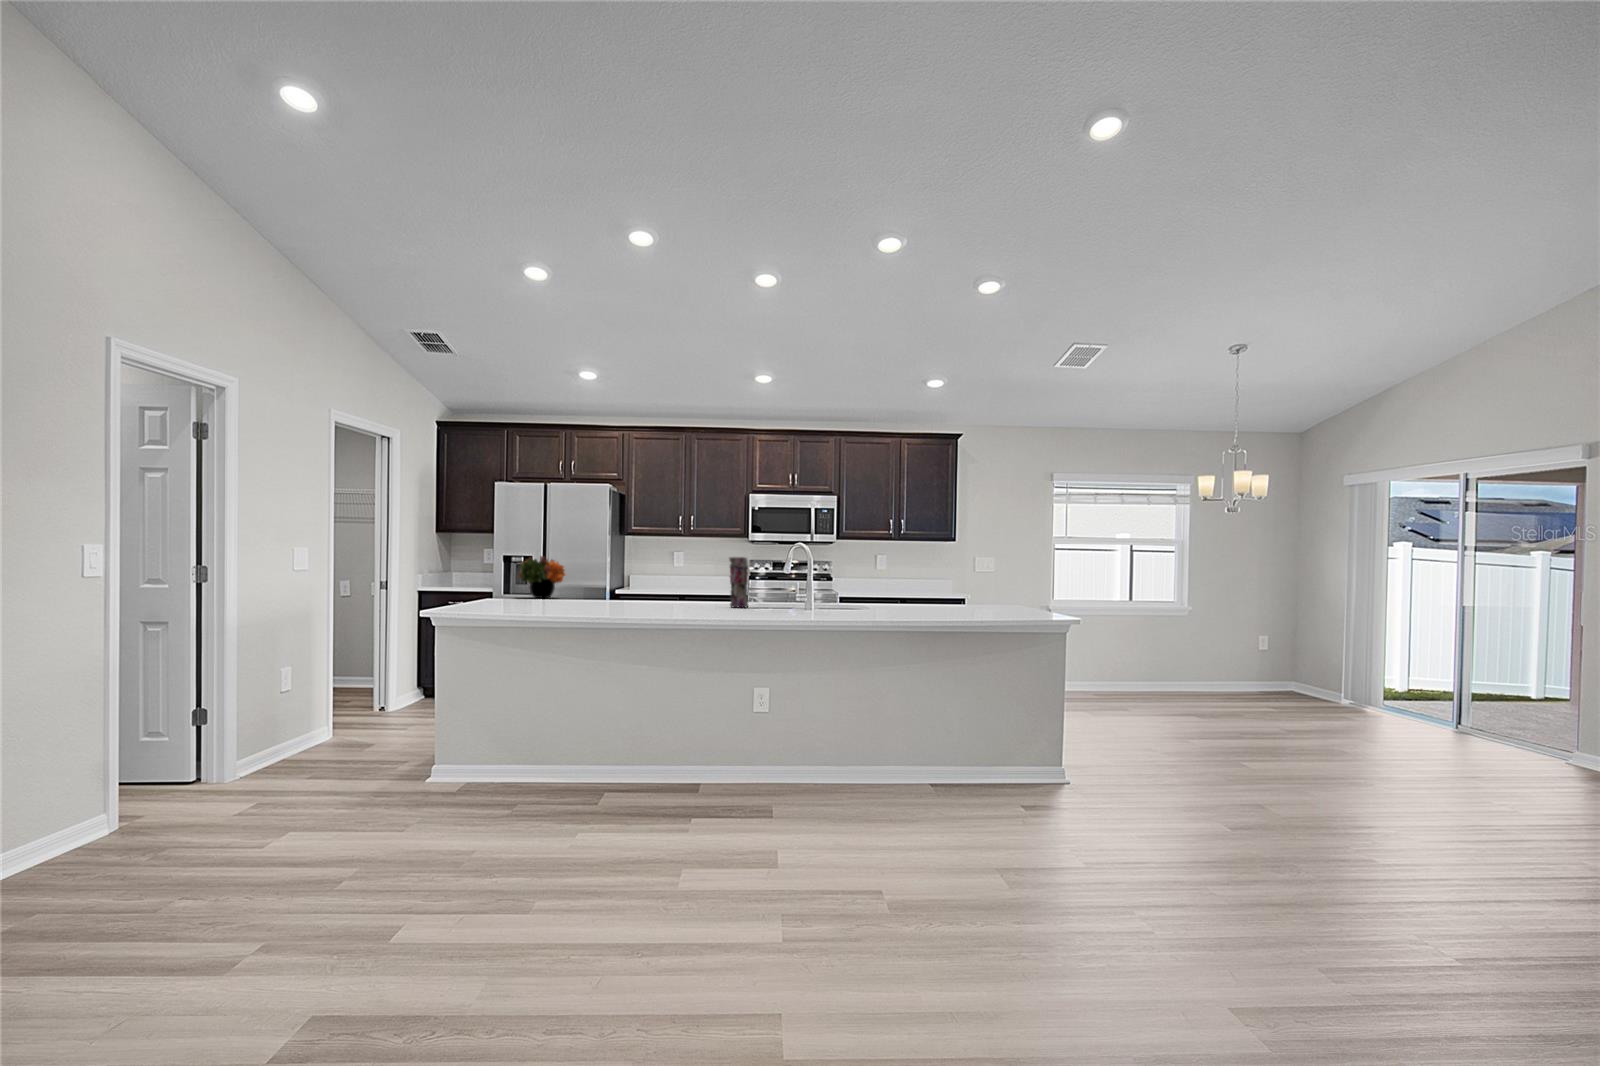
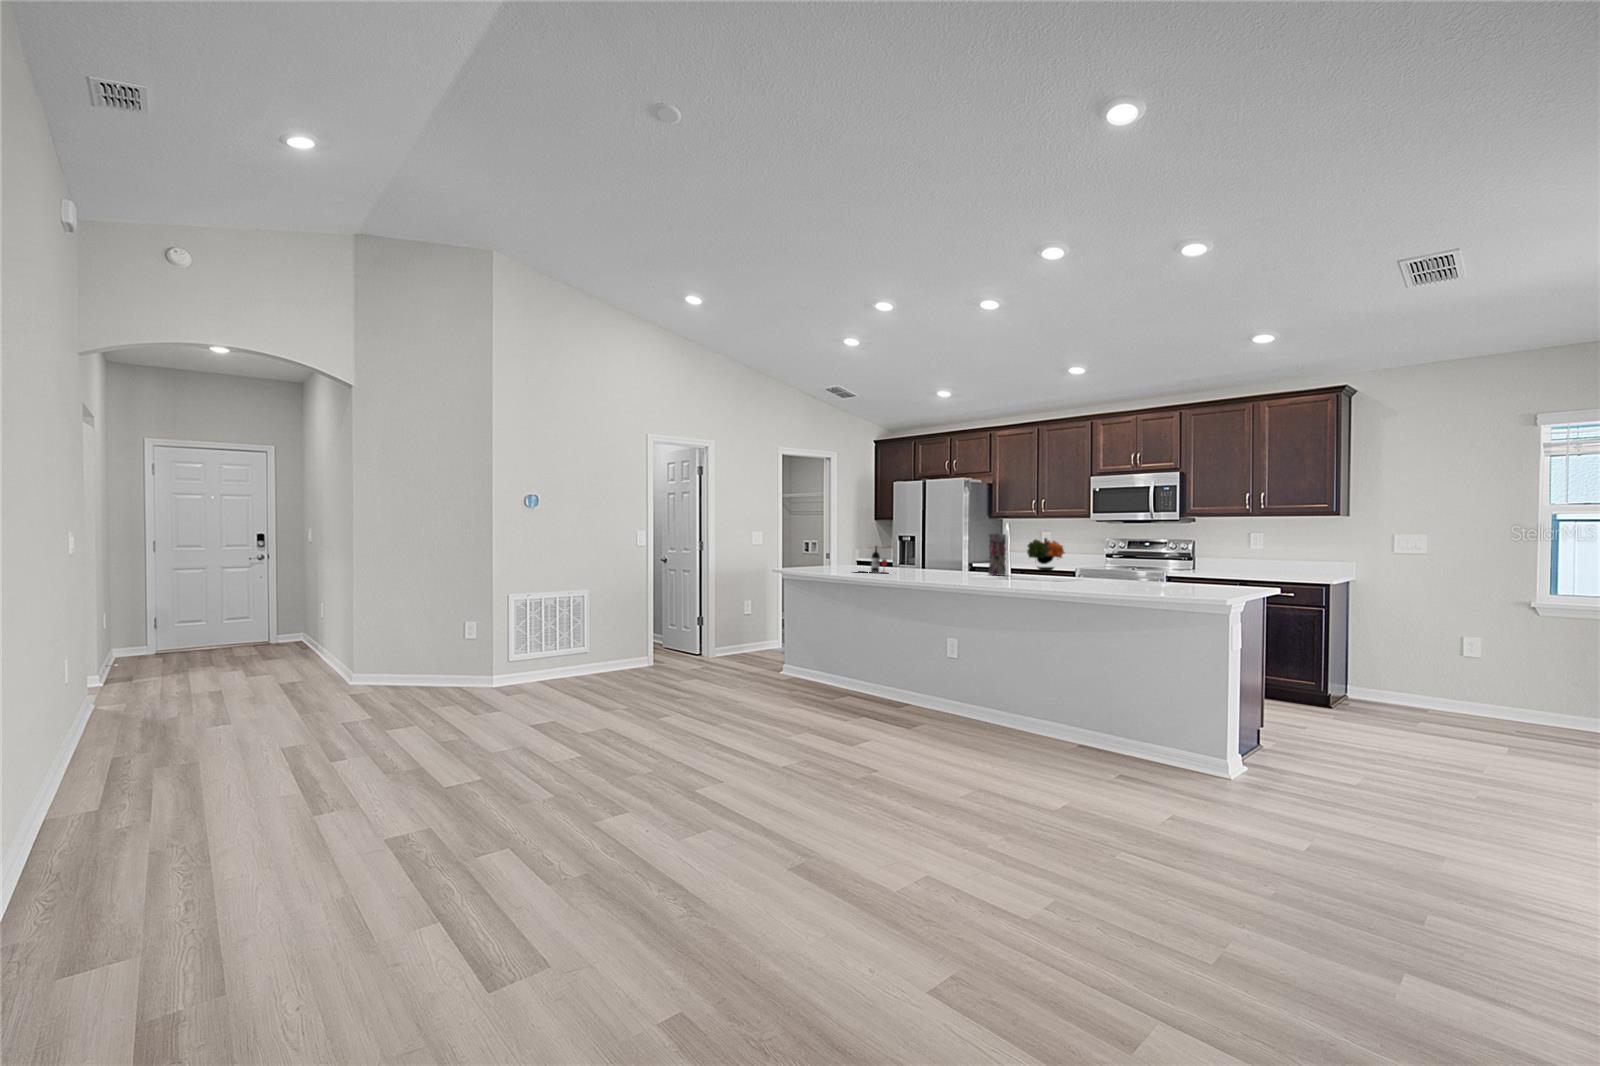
flower arrangement: present [518,556,566,598] -> present [1027,538,1064,571]
wine bottle: none [577,574,653,612] -> present [871,546,887,573]

